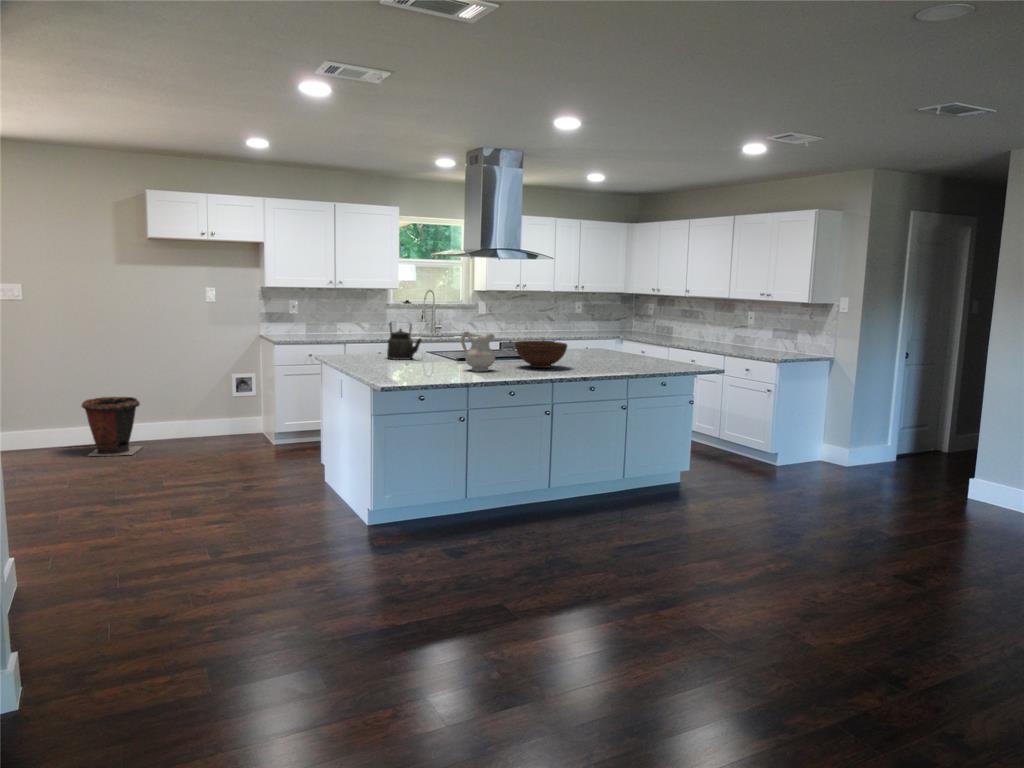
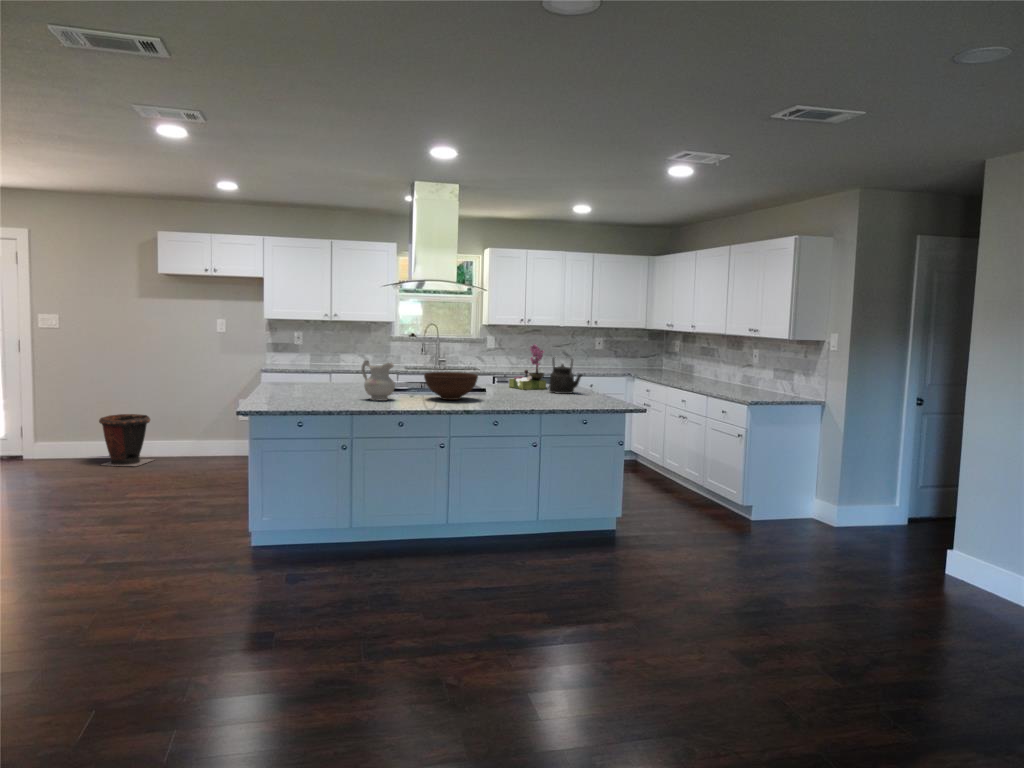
flower arrangement: none [552,310,589,356] -> present [509,344,546,390]
kettle: present [387,321,422,360] -> present [549,358,582,394]

